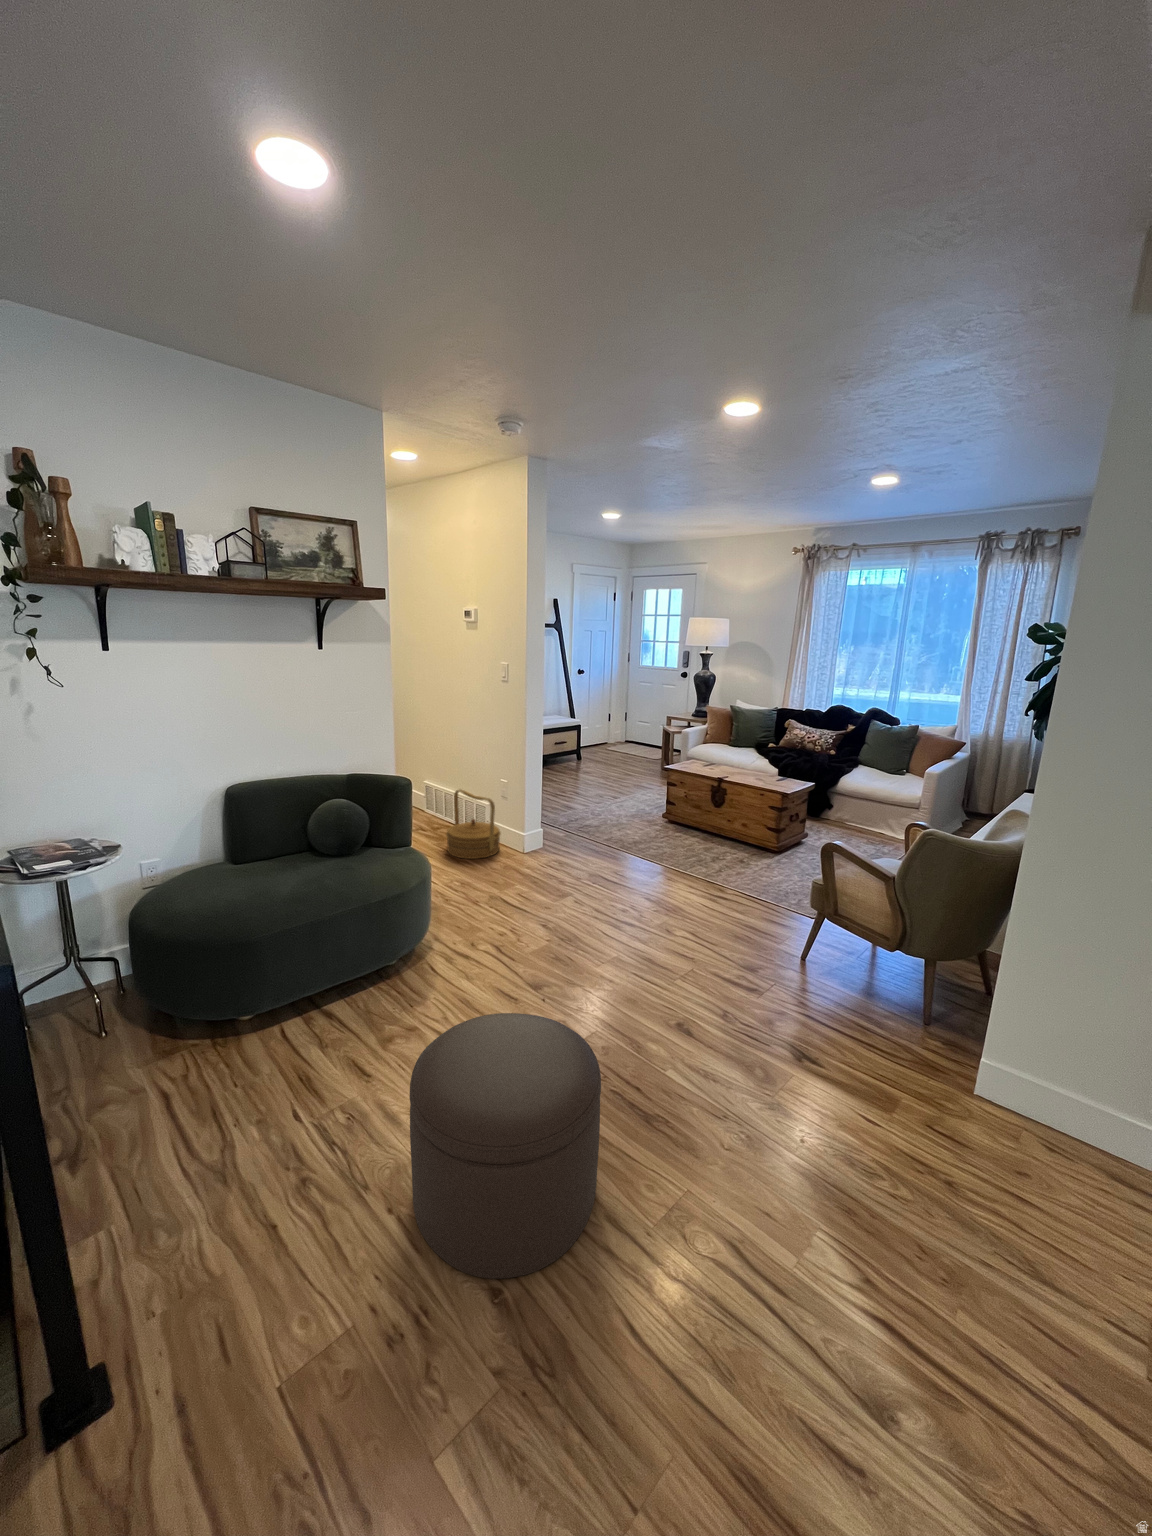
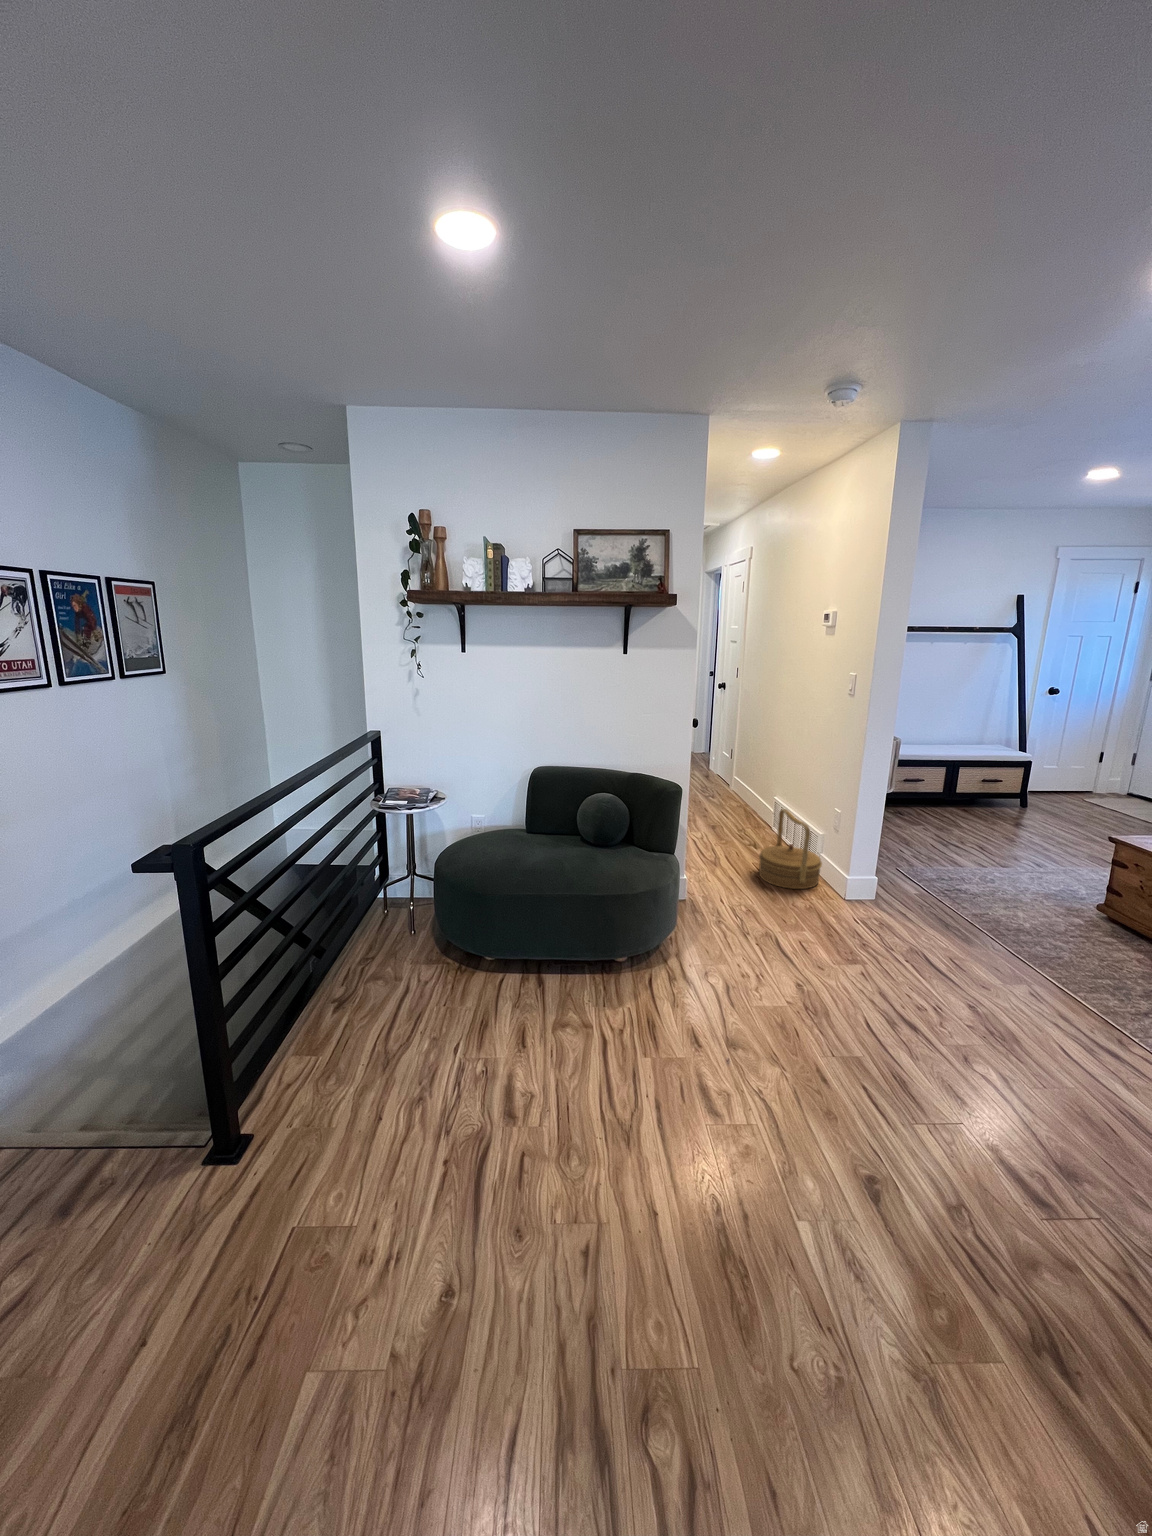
ottoman: present [410,1013,601,1279] -> none [430,1027,630,1312]

